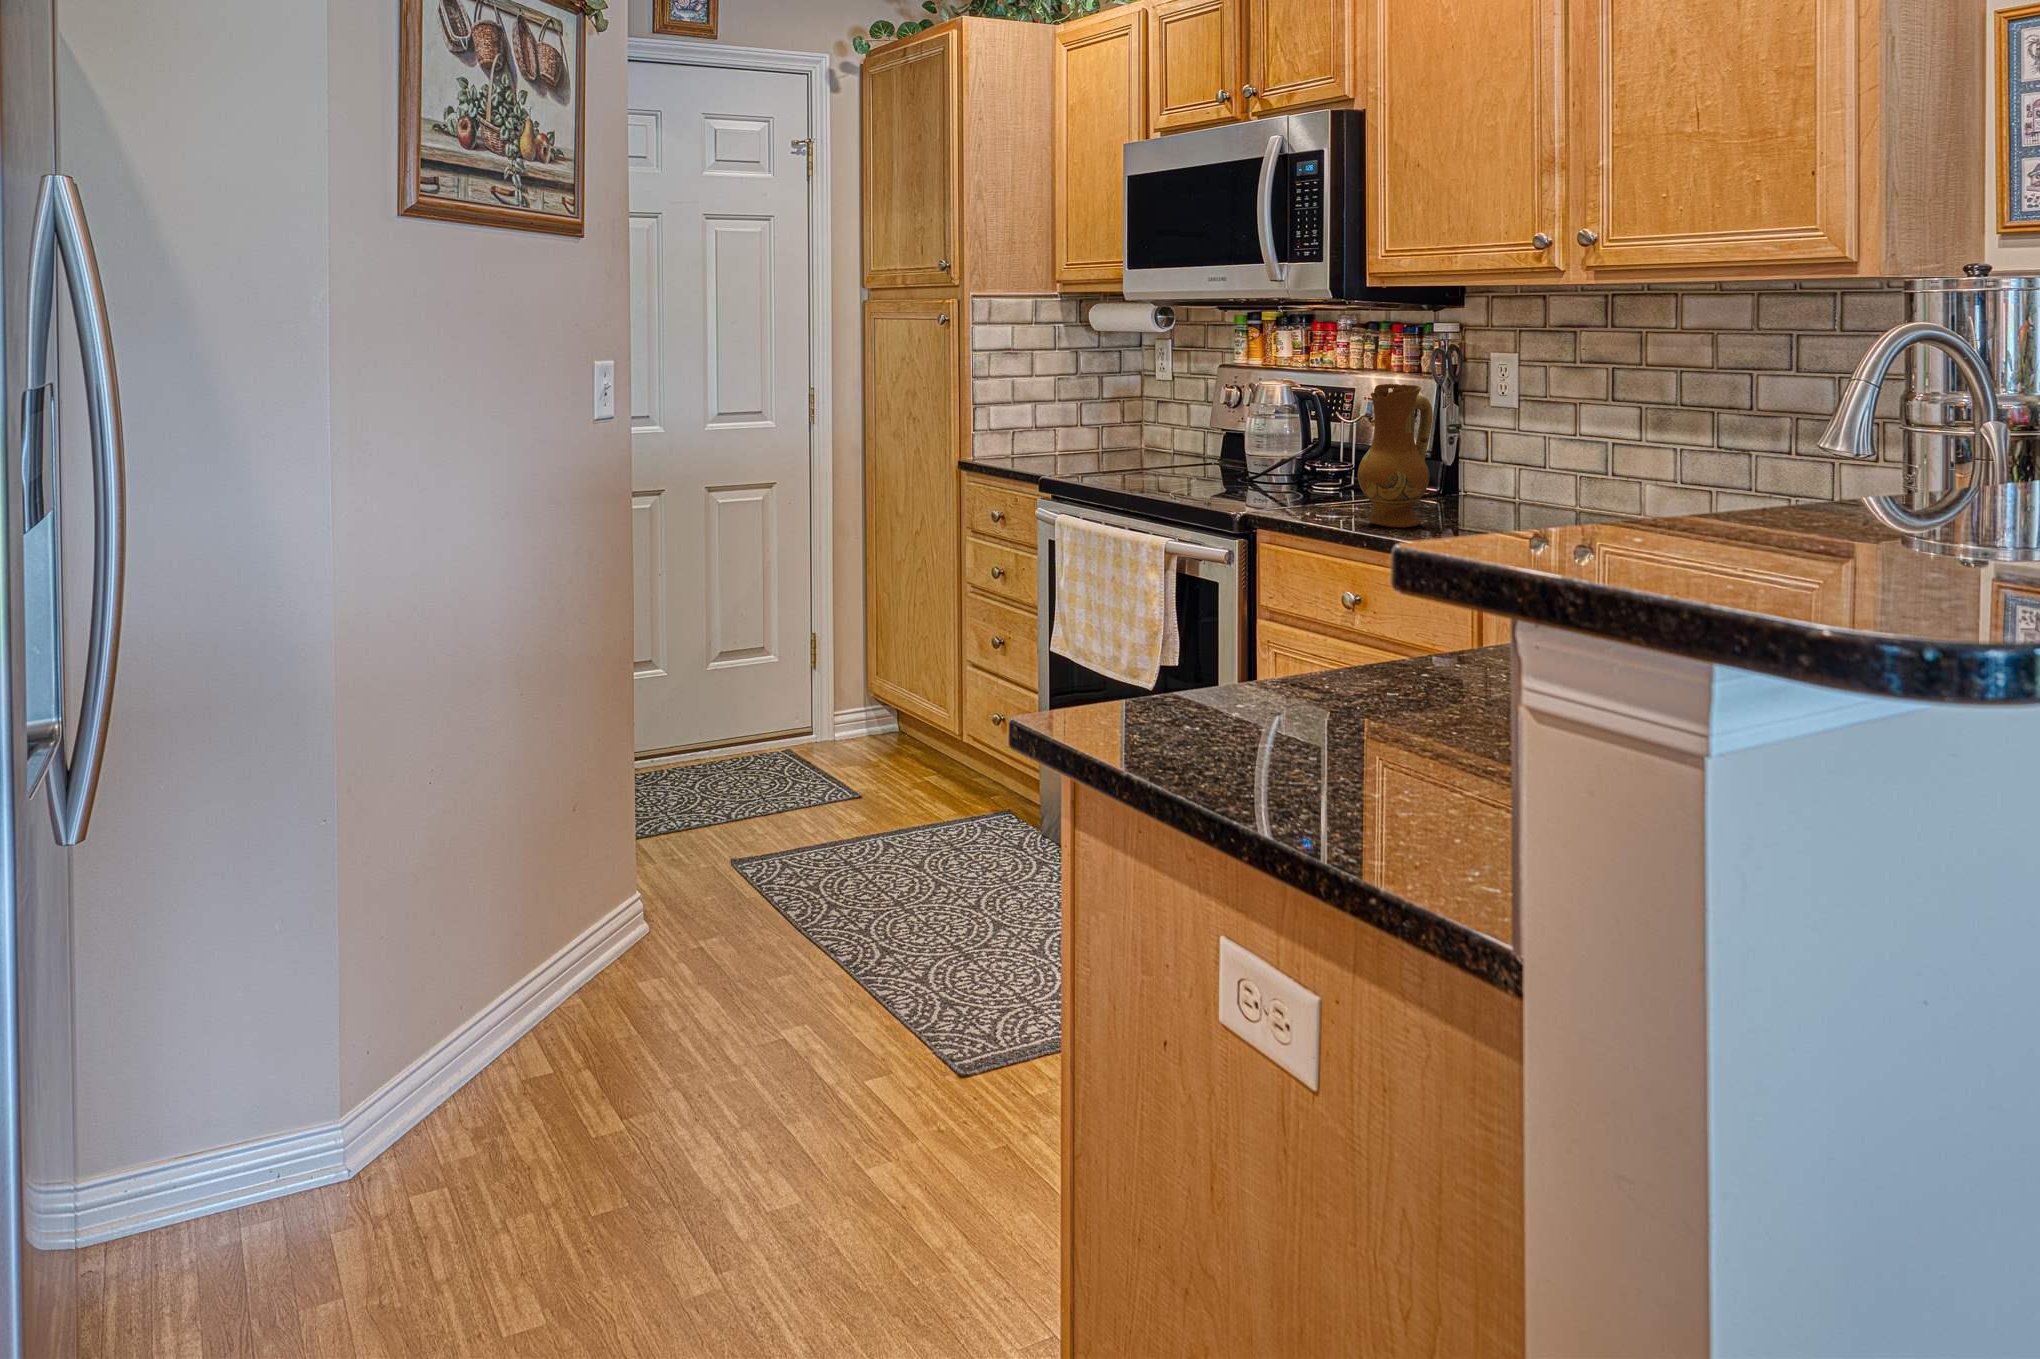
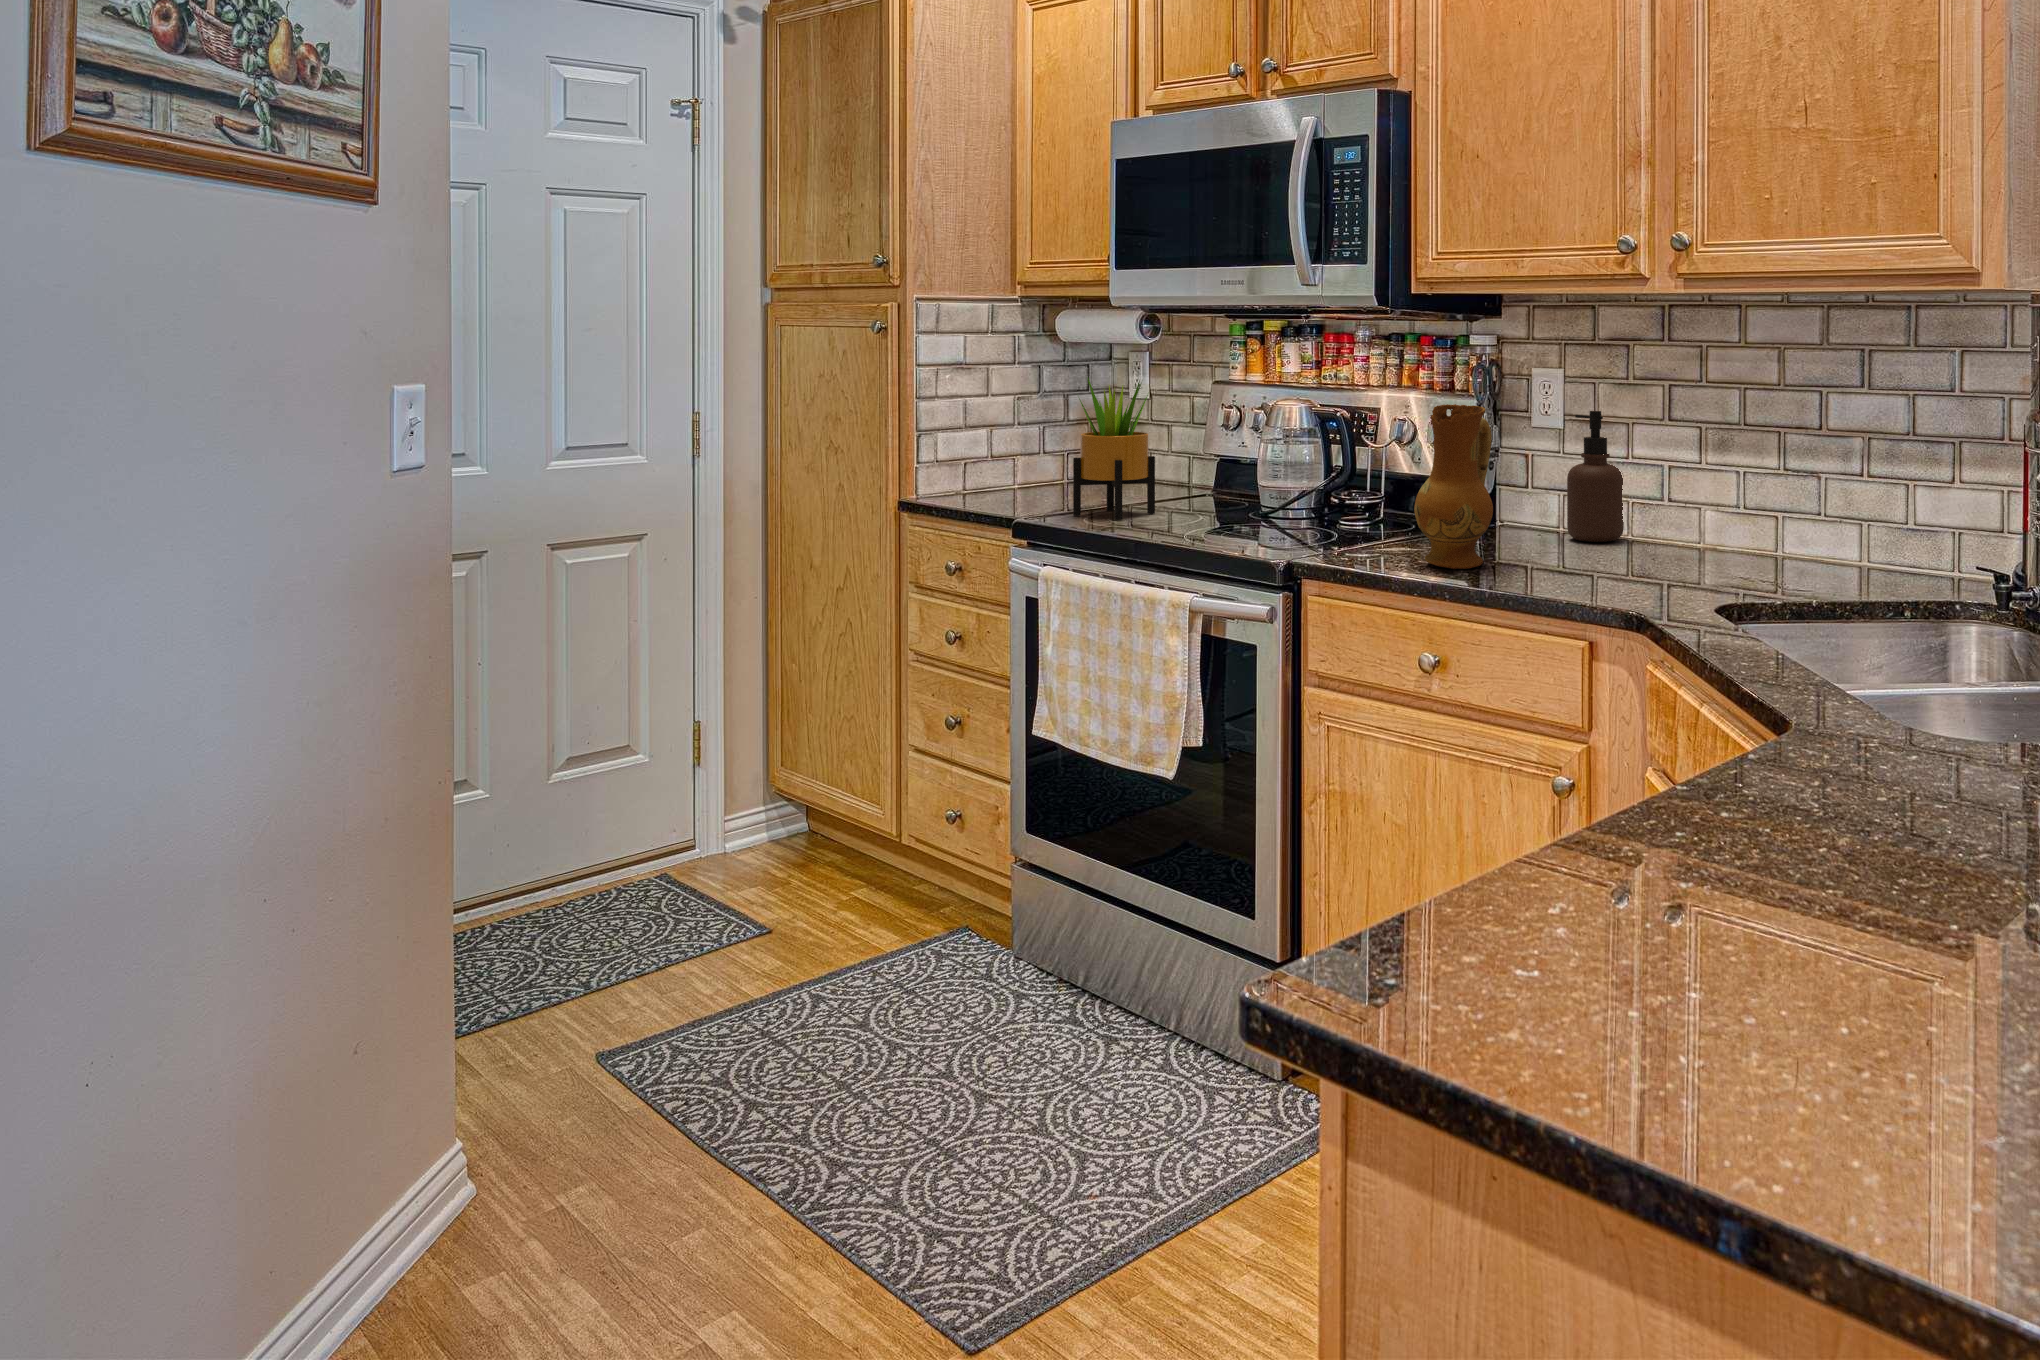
potted plant: none [1094,359,1163,481] -> present [1073,379,1155,519]
soap dispenser: none [1524,393,1580,513] -> present [1567,411,1624,542]

